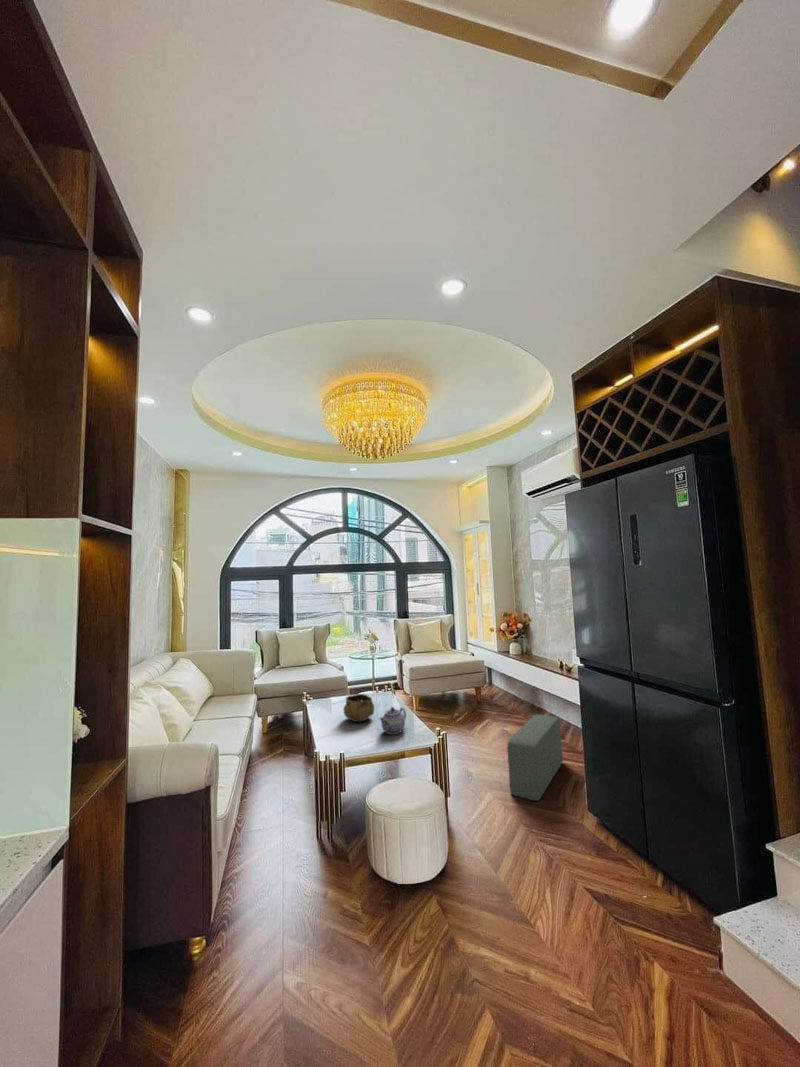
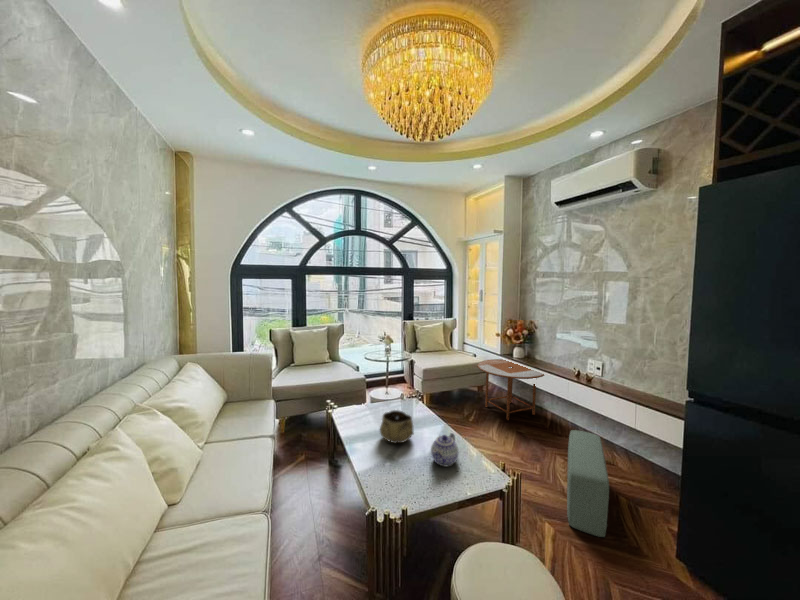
side table: none [467,657,539,721] -> present [477,359,544,420]

